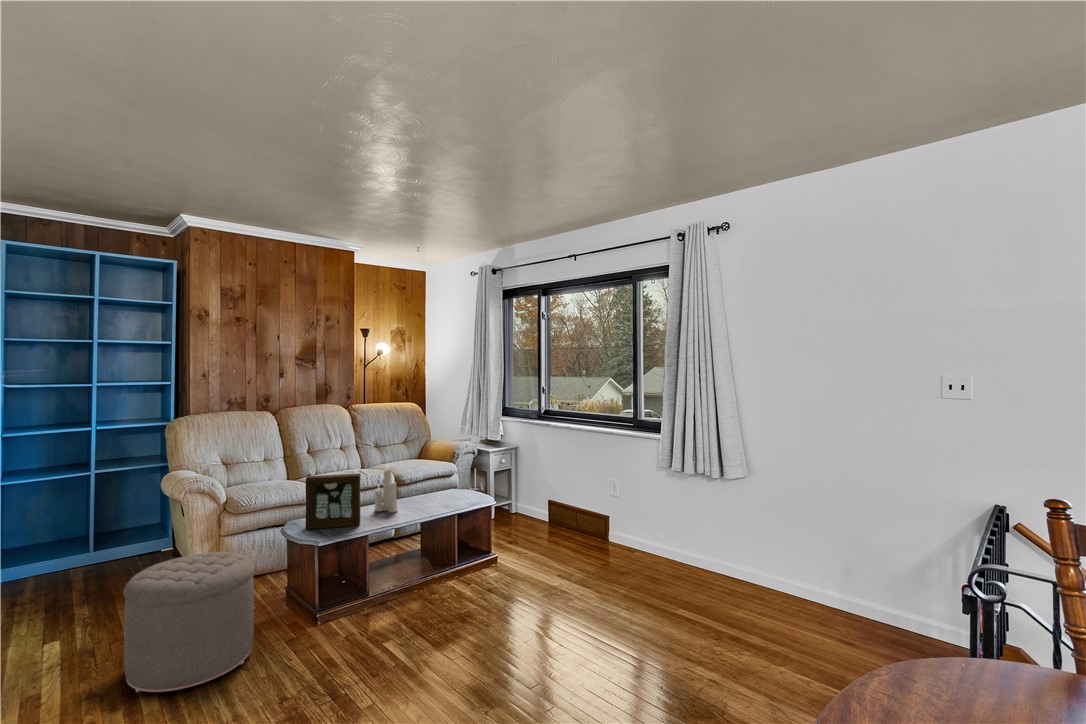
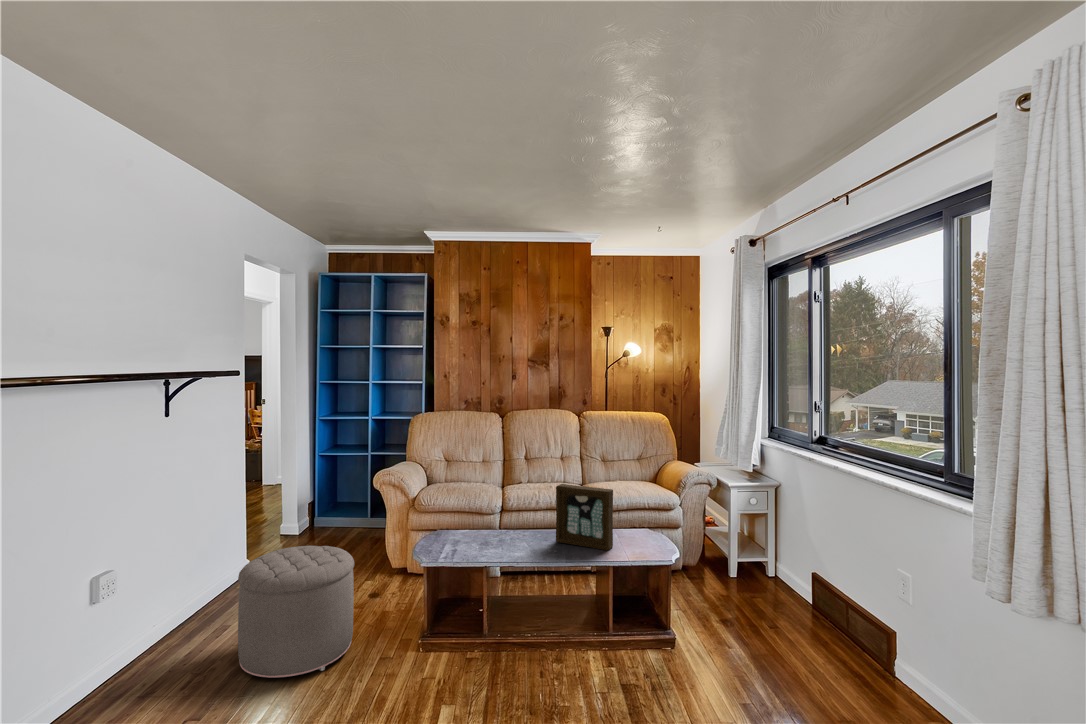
candle: present [374,468,398,512] -> none [517,479,539,544]
picture frame: present [305,473,360,529] -> present [556,484,613,550]

